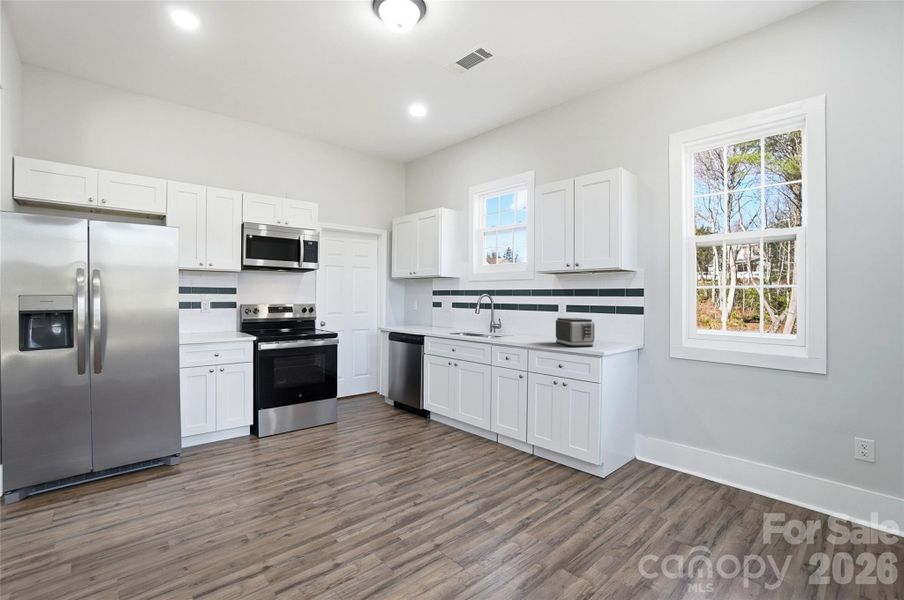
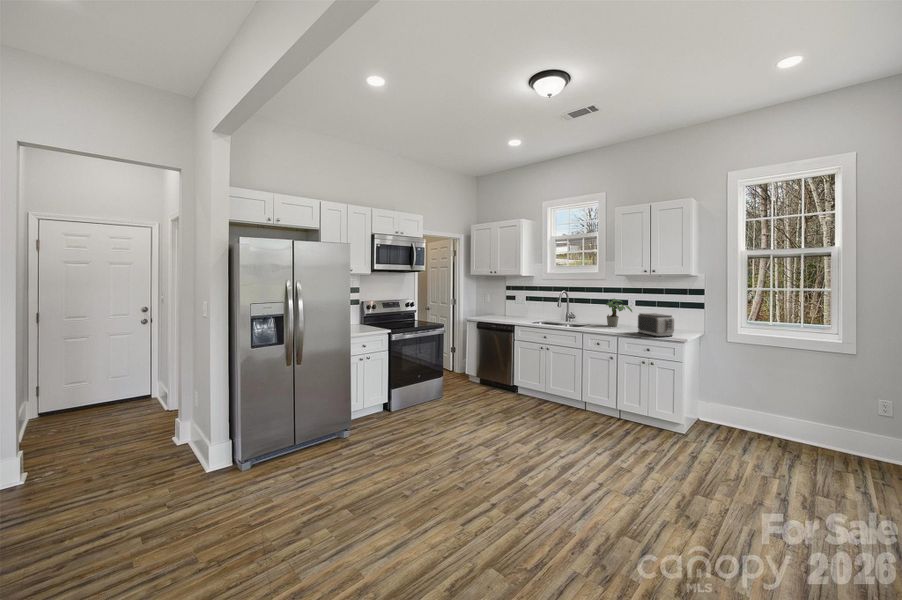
potted plant: none [529,302,559,337] -> present [606,298,632,326]

